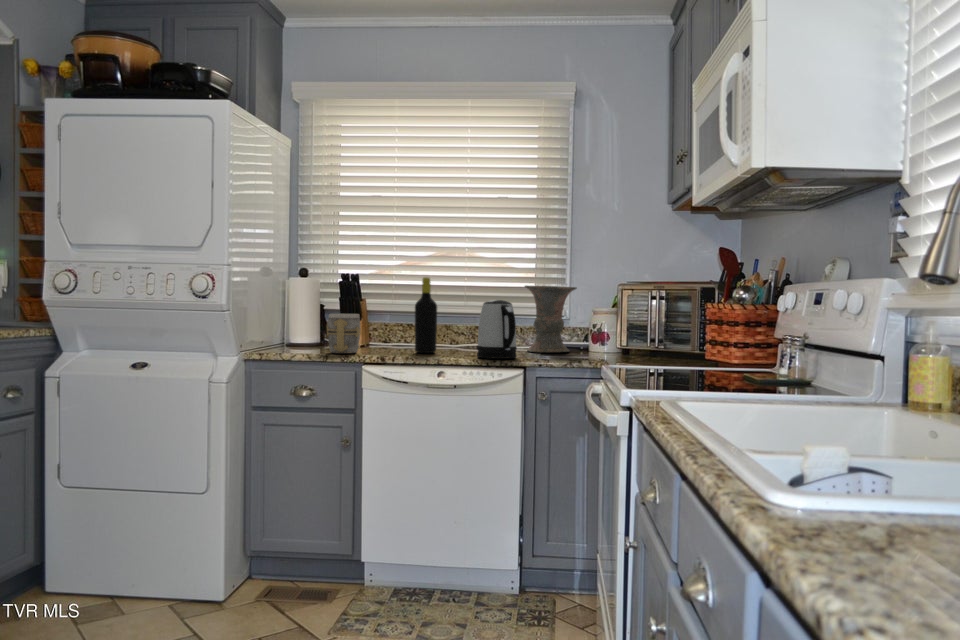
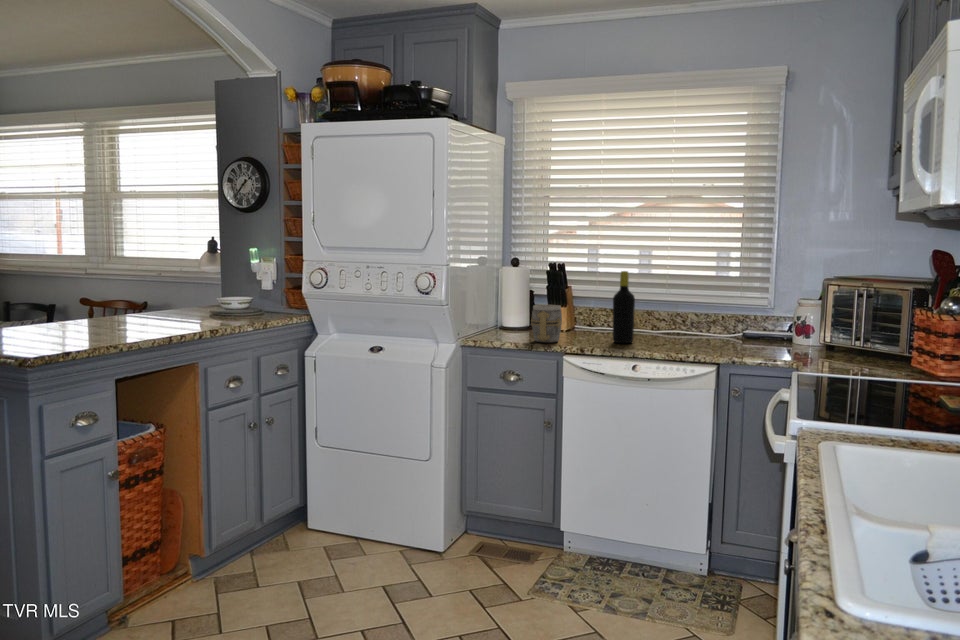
vase: present [525,285,577,352] -> none [725,275,781,345]
kettle: present [477,300,517,359] -> none [672,296,712,354]

